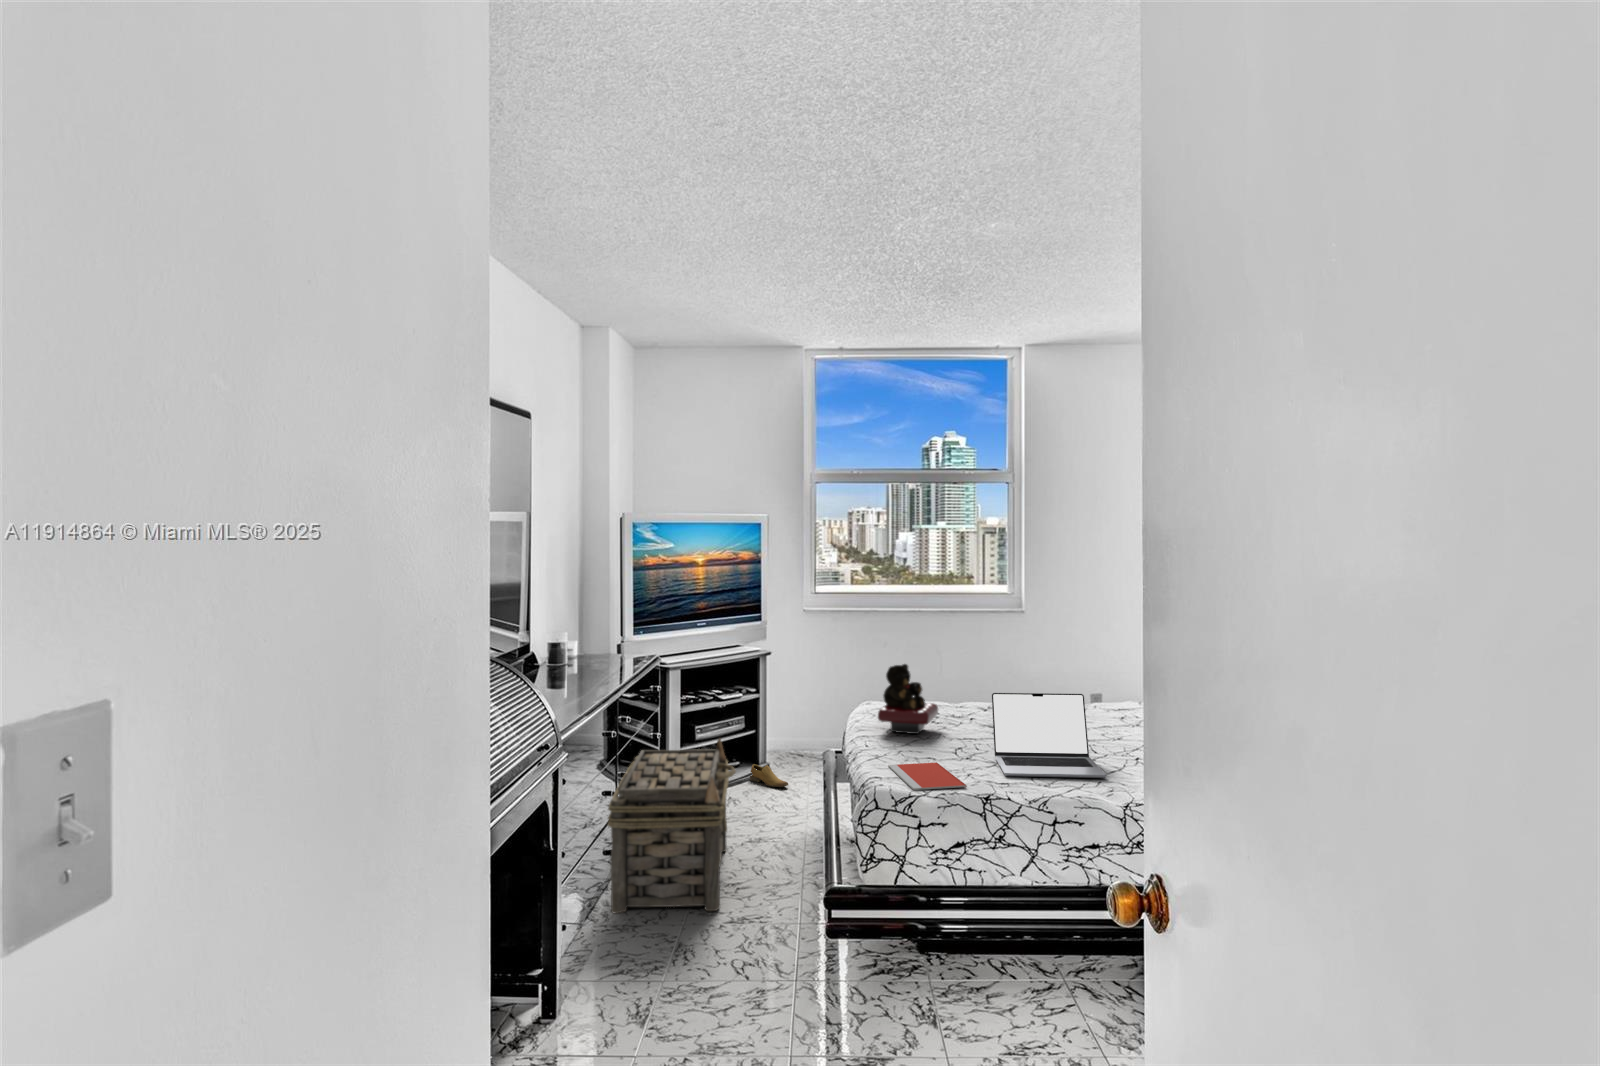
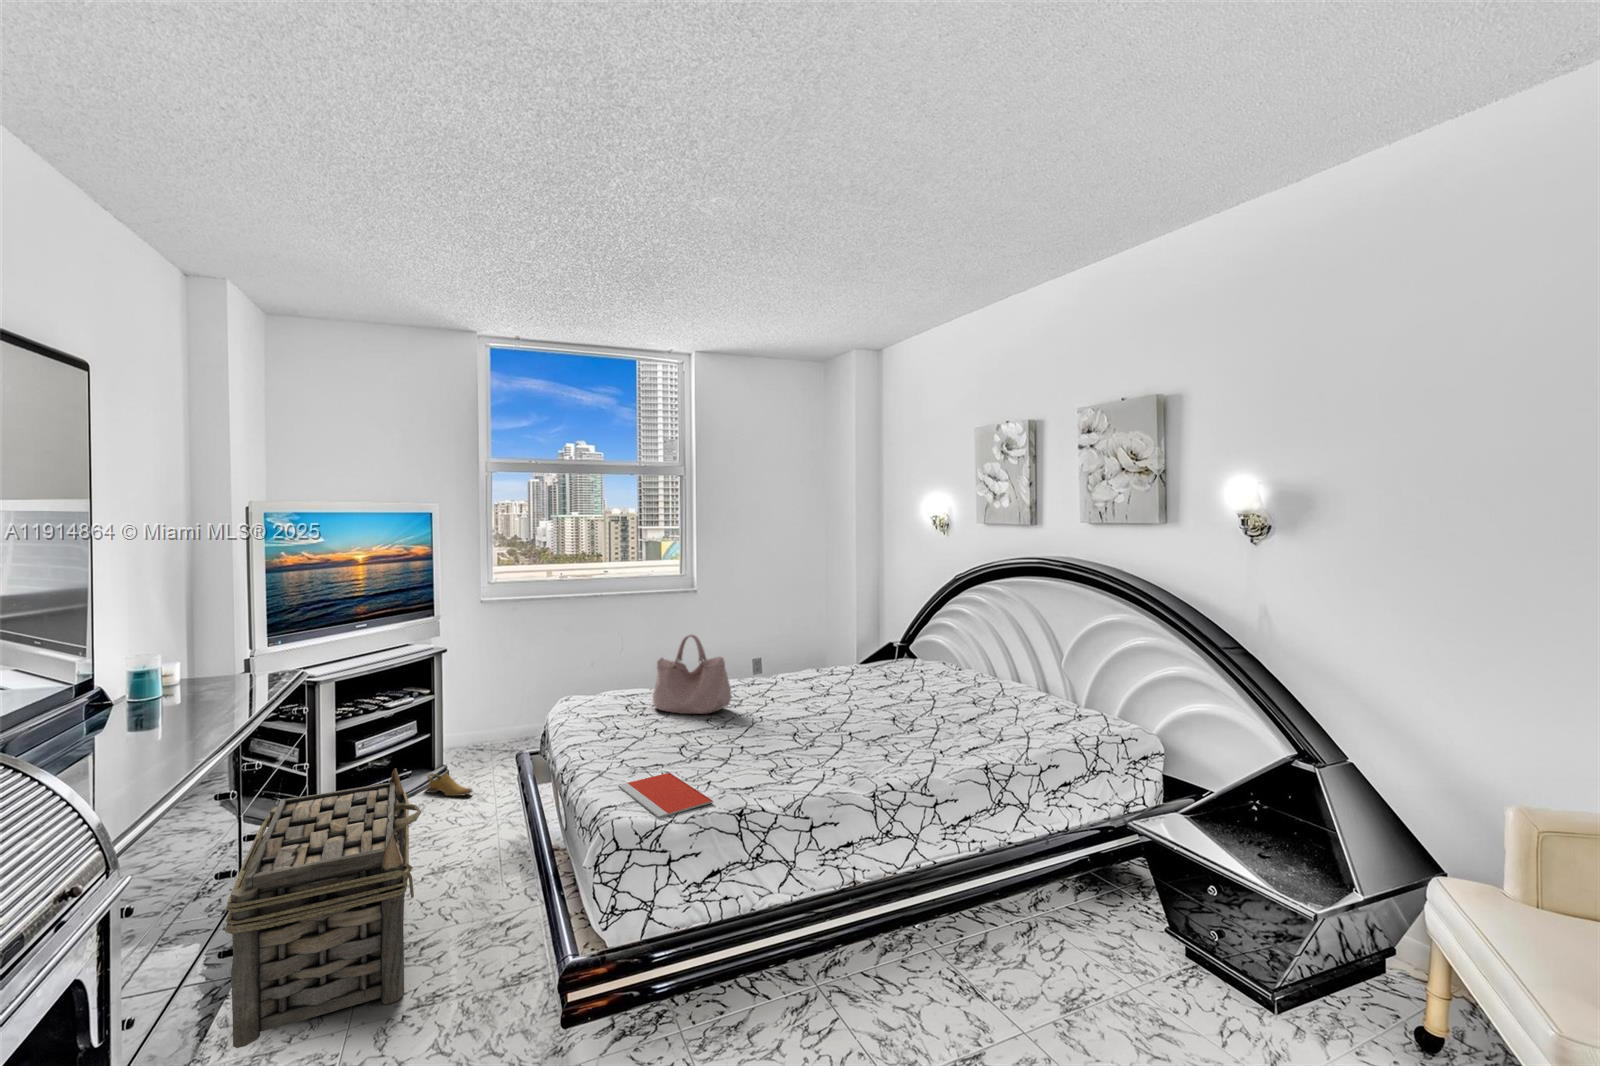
handbag: none [945,644,1023,724] -> present [653,635,731,714]
teddy bear: present [878,664,938,734] -> none [592,663,653,737]
laptop: present [992,693,1106,778] -> none [718,682,835,779]

